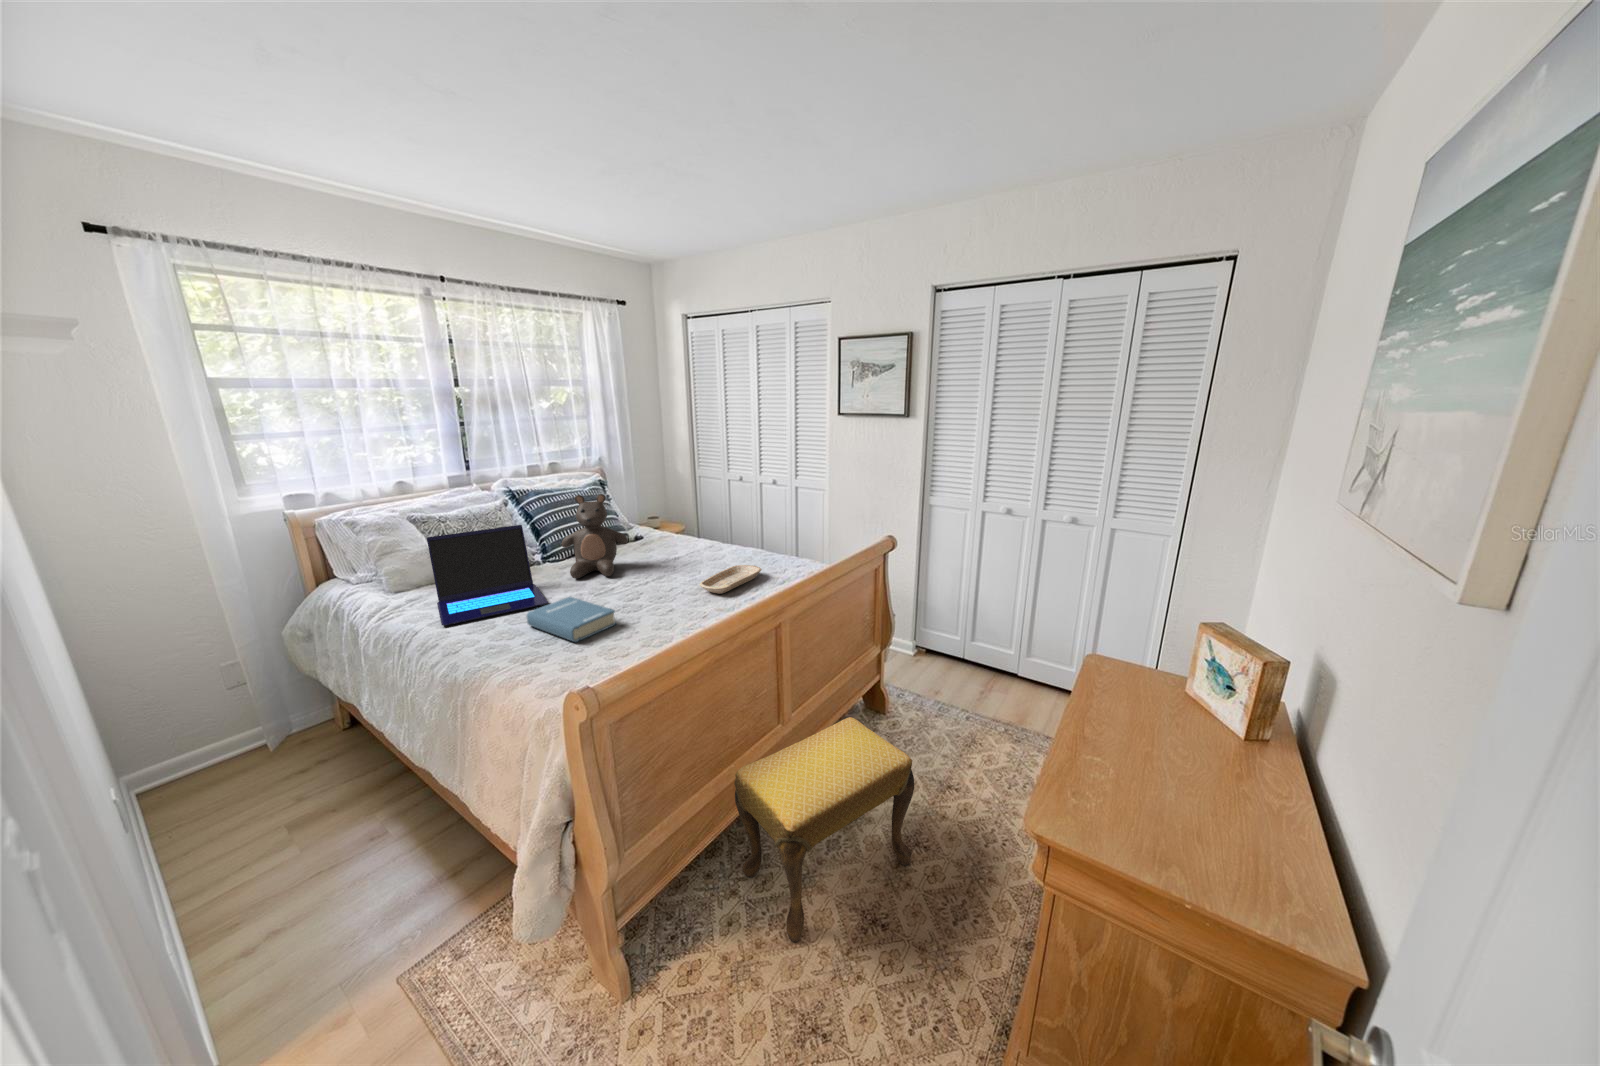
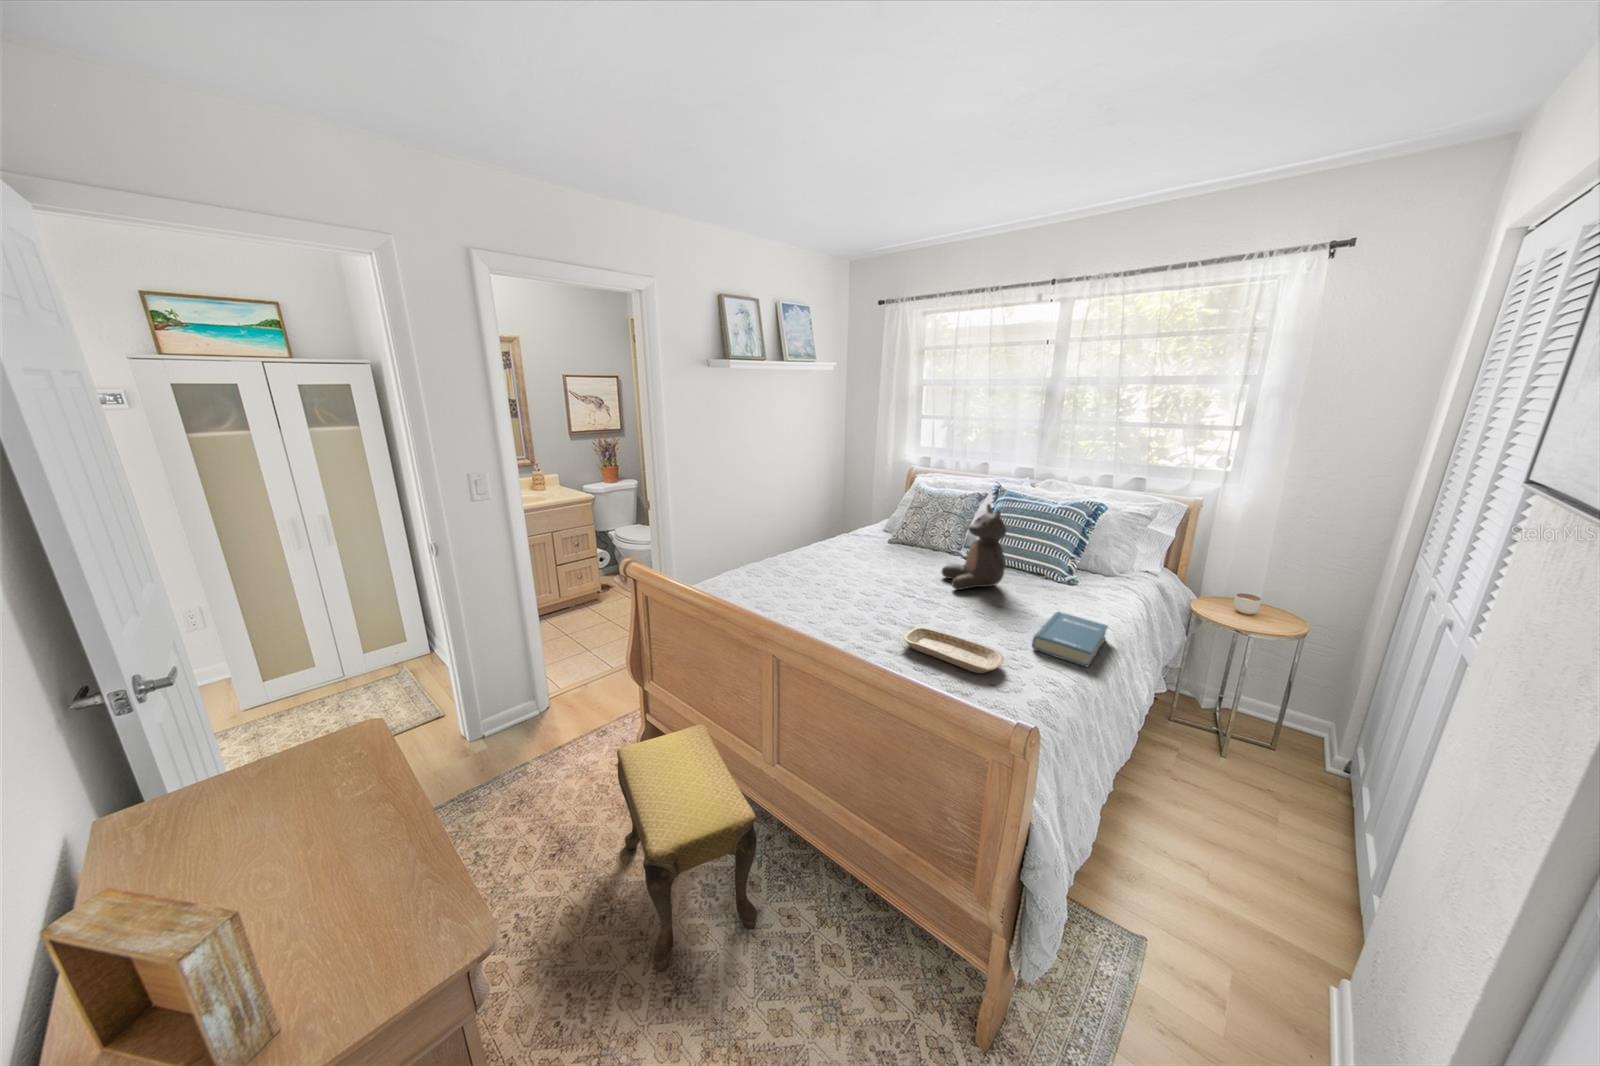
laptop: present [427,525,548,626] -> none [837,495,941,572]
hardback book: present [527,597,616,642] -> present [1032,612,1108,667]

